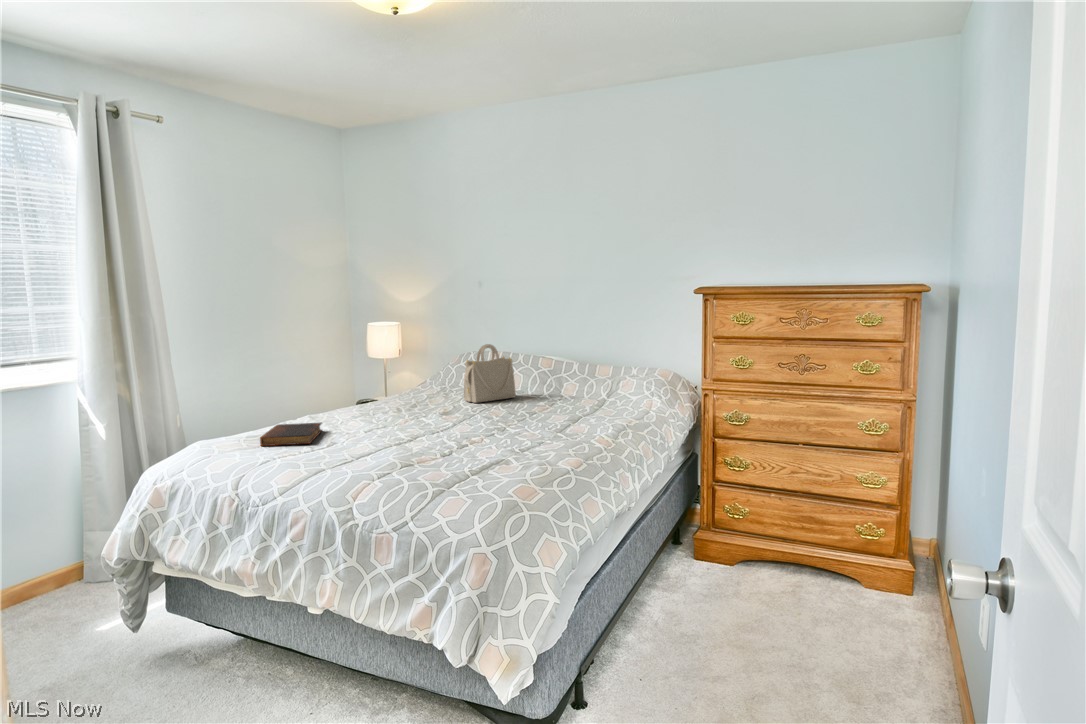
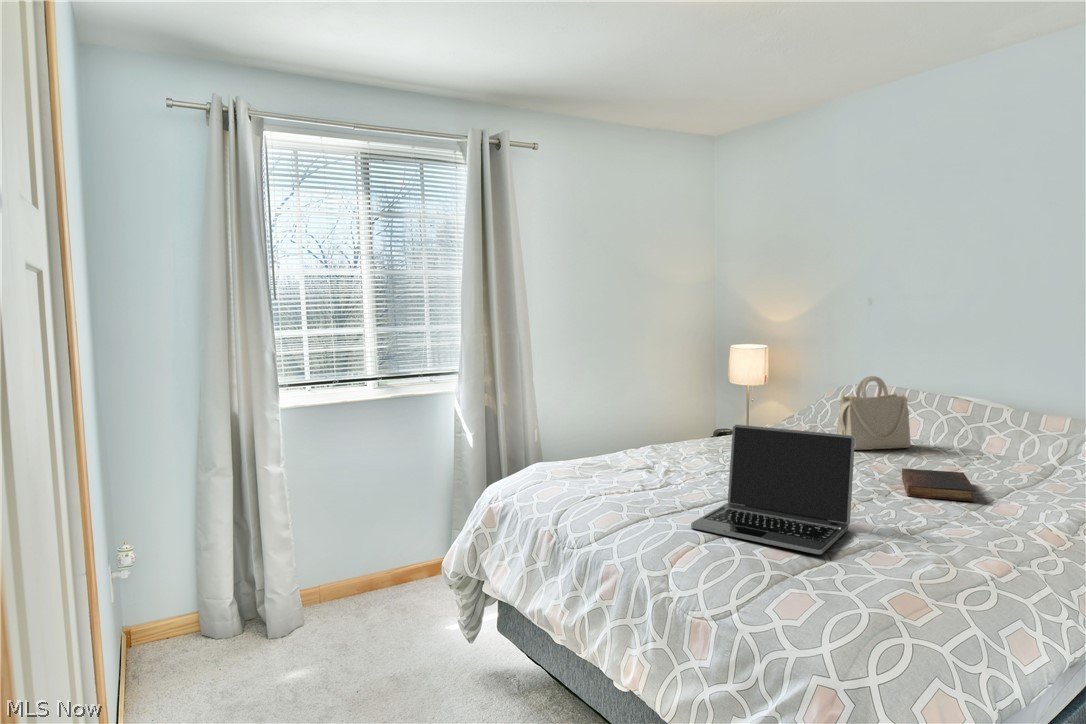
laptop: none [364,384,484,473] -> present [691,425,855,555]
book: present [260,423,322,446] -> present [902,468,976,502]

